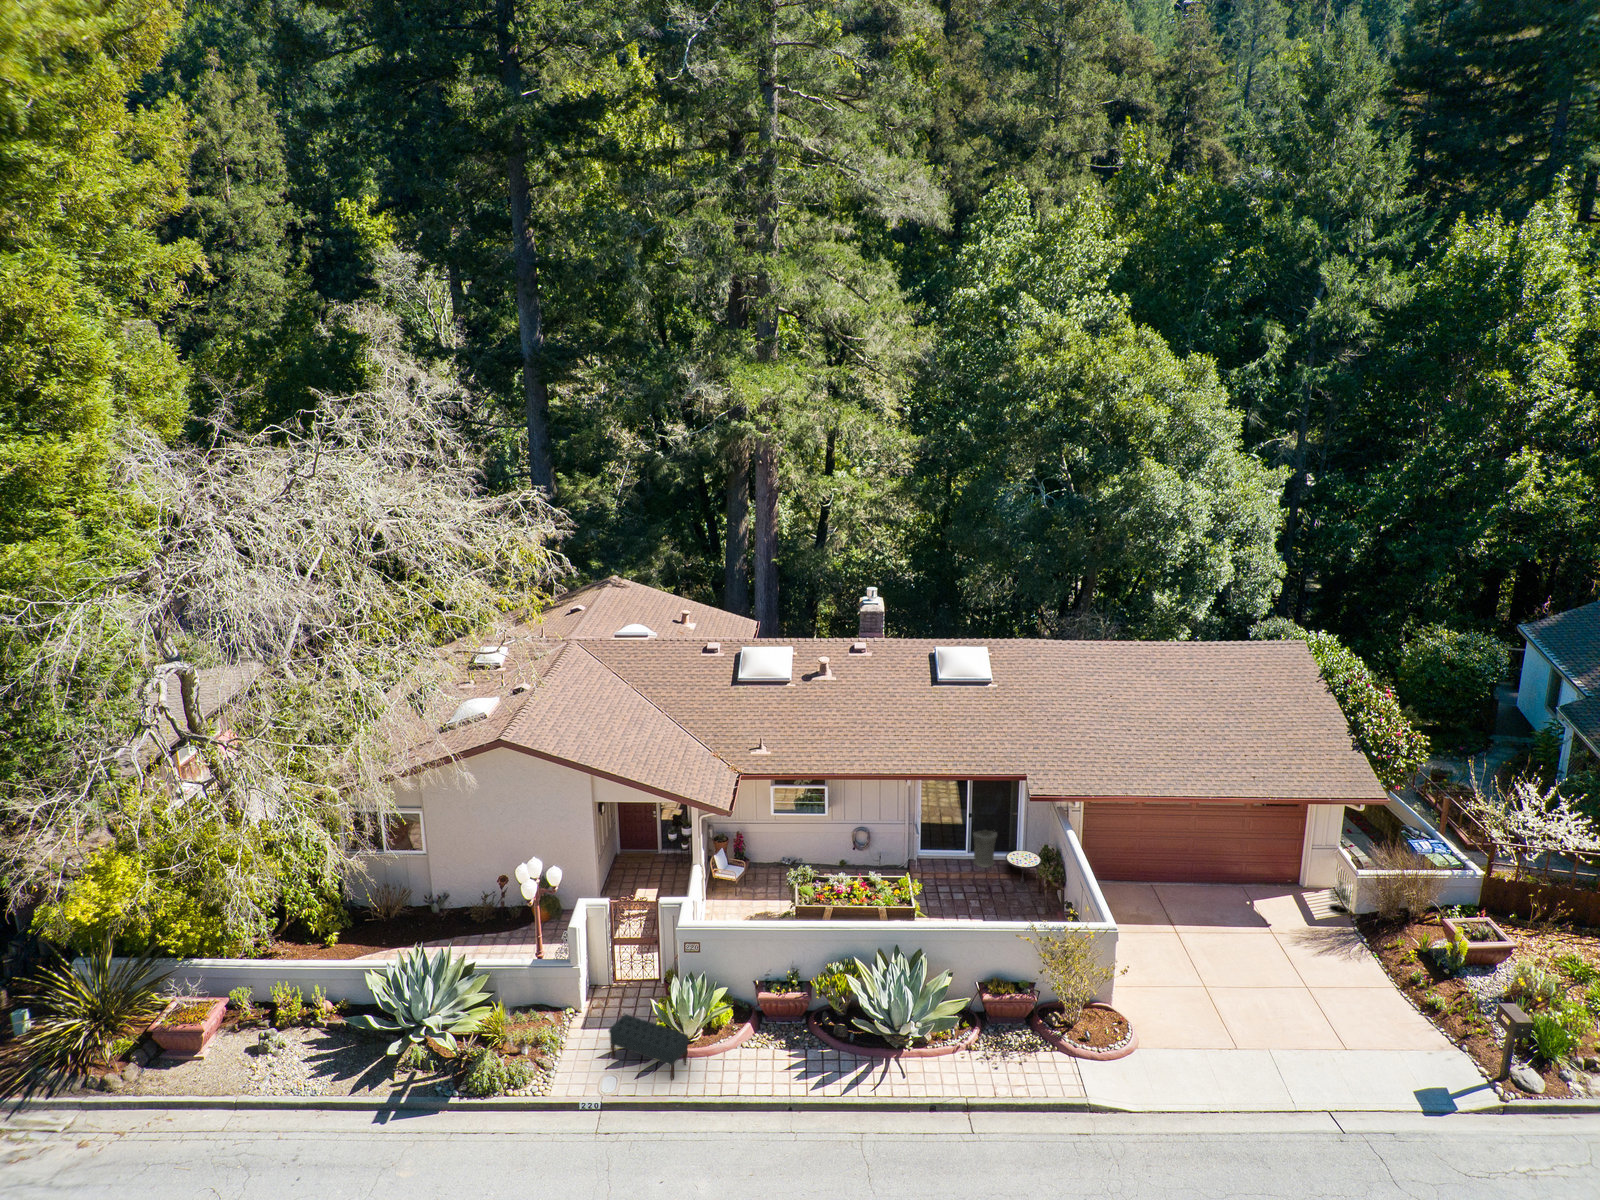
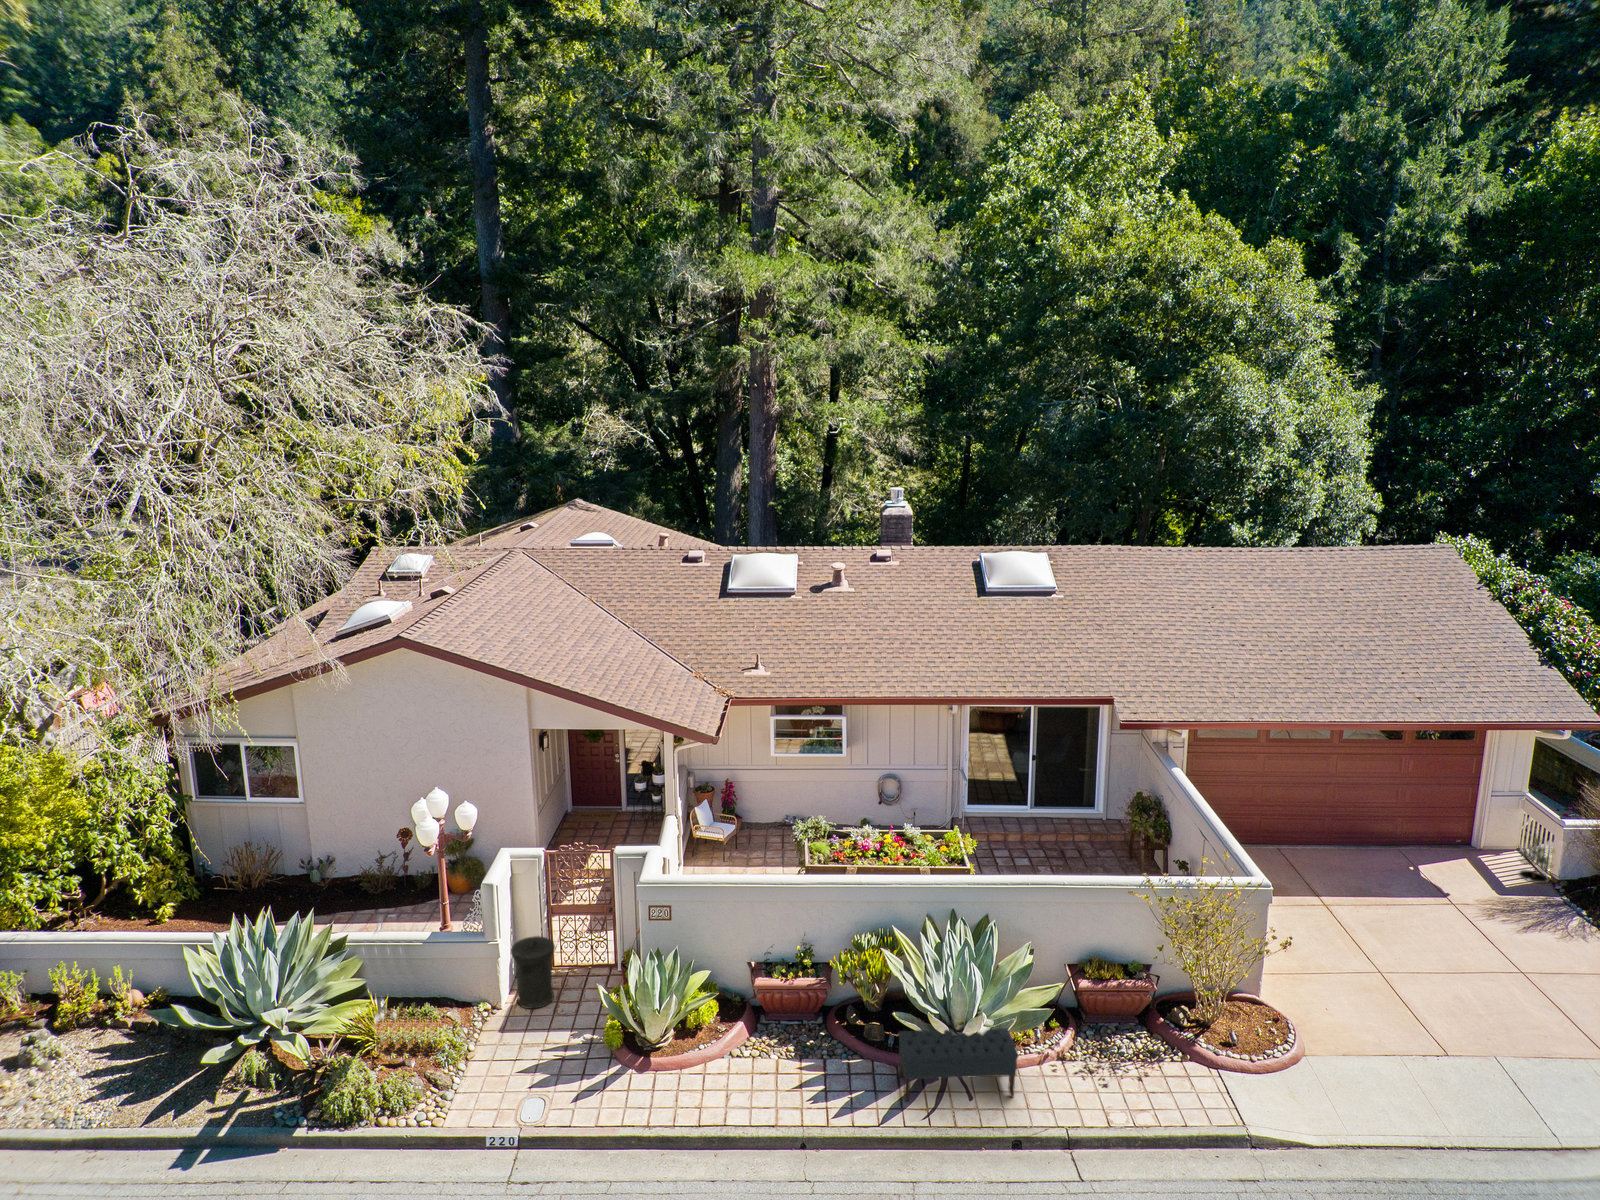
trash can: present [973,830,997,868] -> present [511,936,555,1009]
side table: present [1006,850,1042,890] -> none [1084,801,1133,853]
bench: present [609,1014,688,1079] -> present [898,1028,1018,1101]

